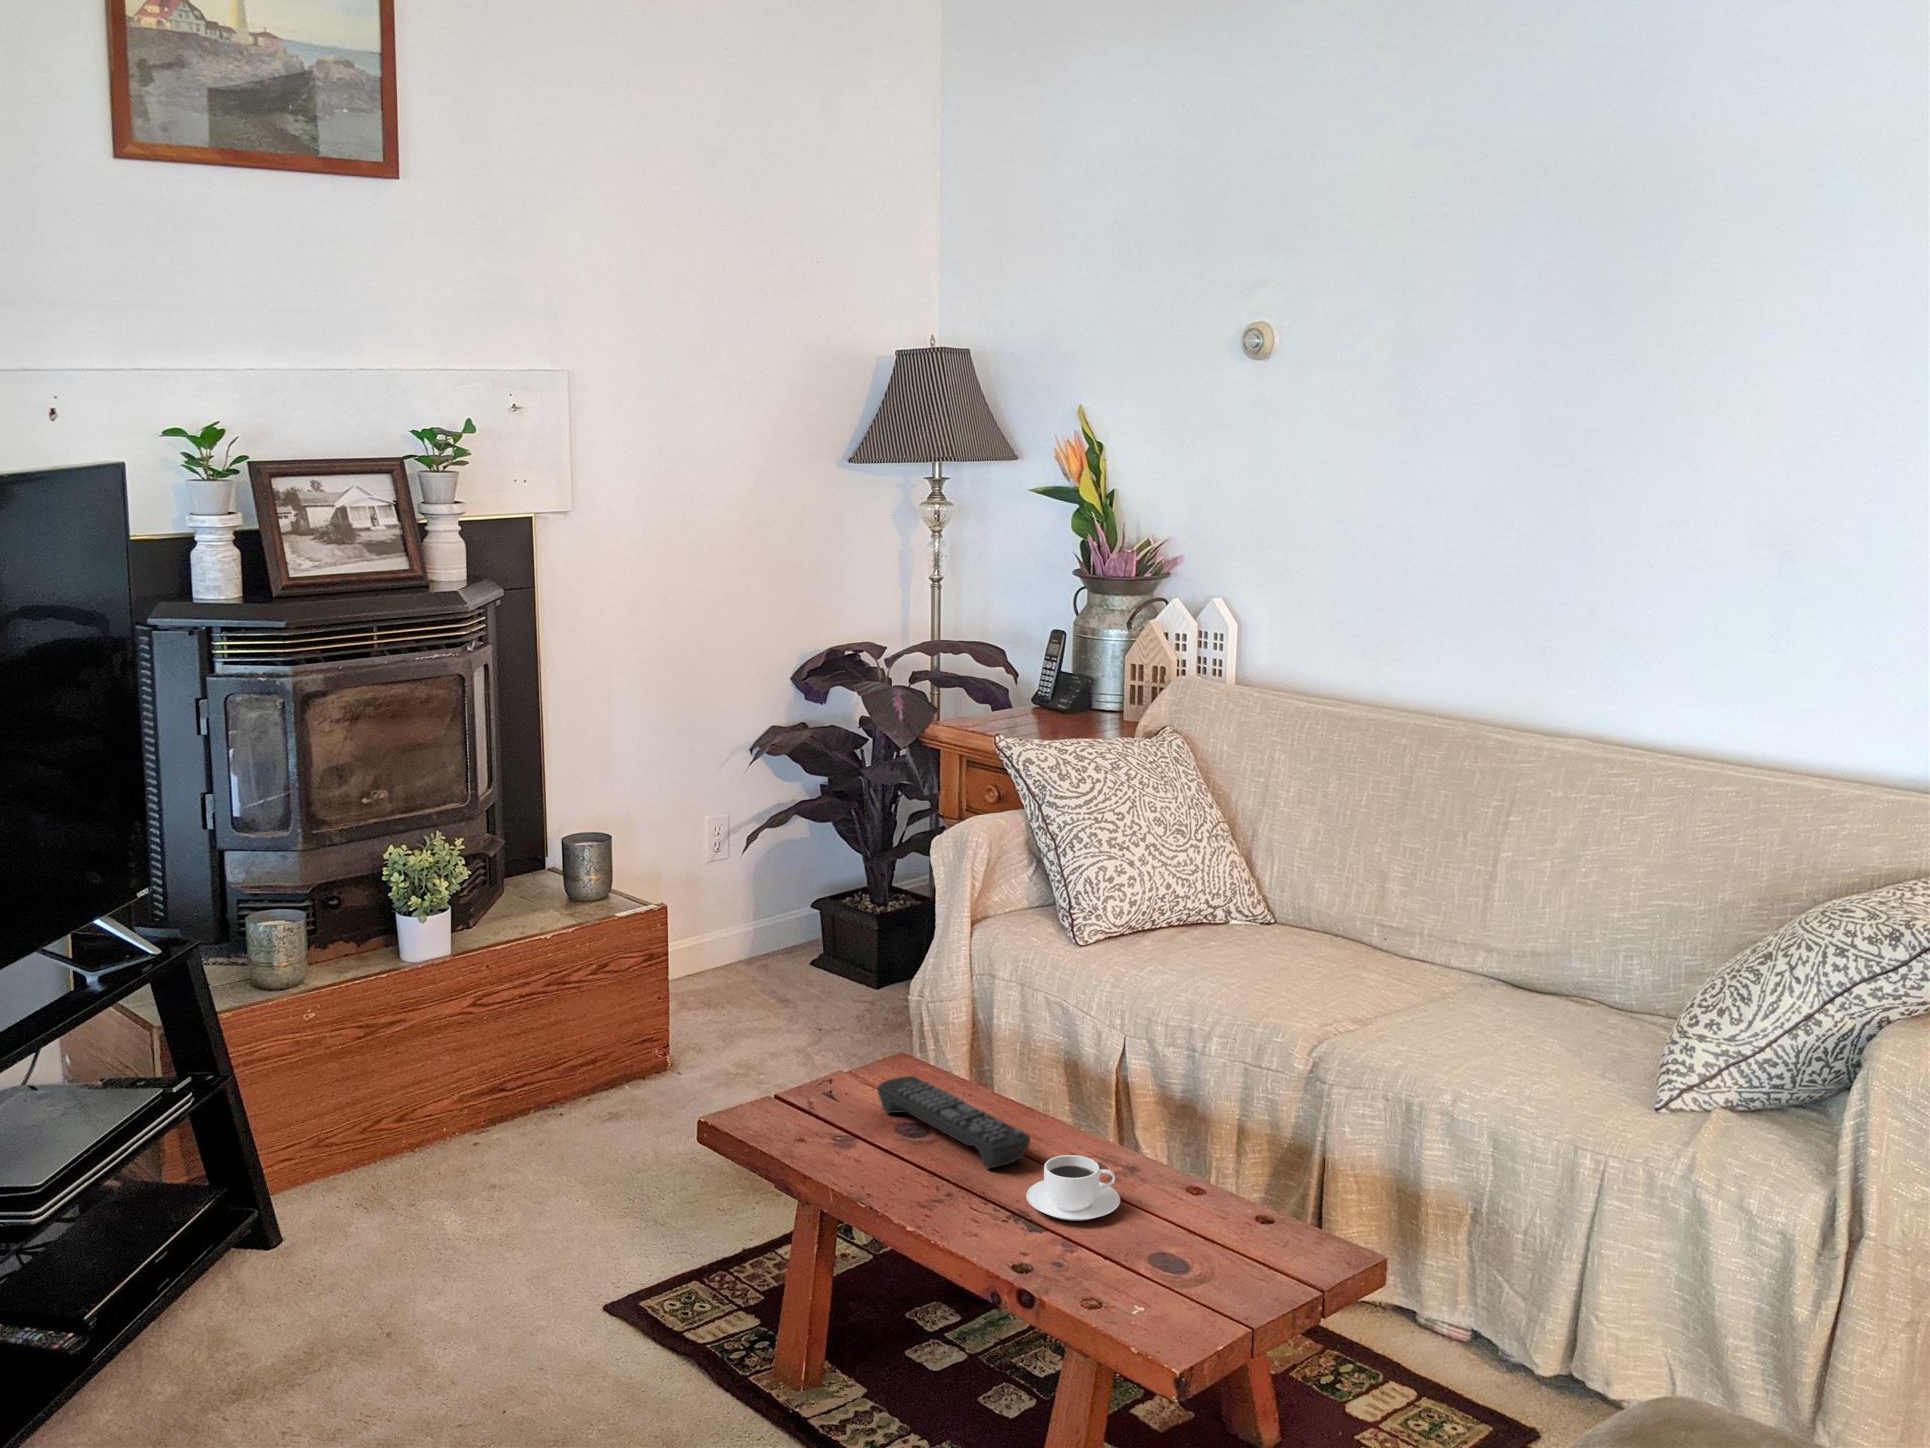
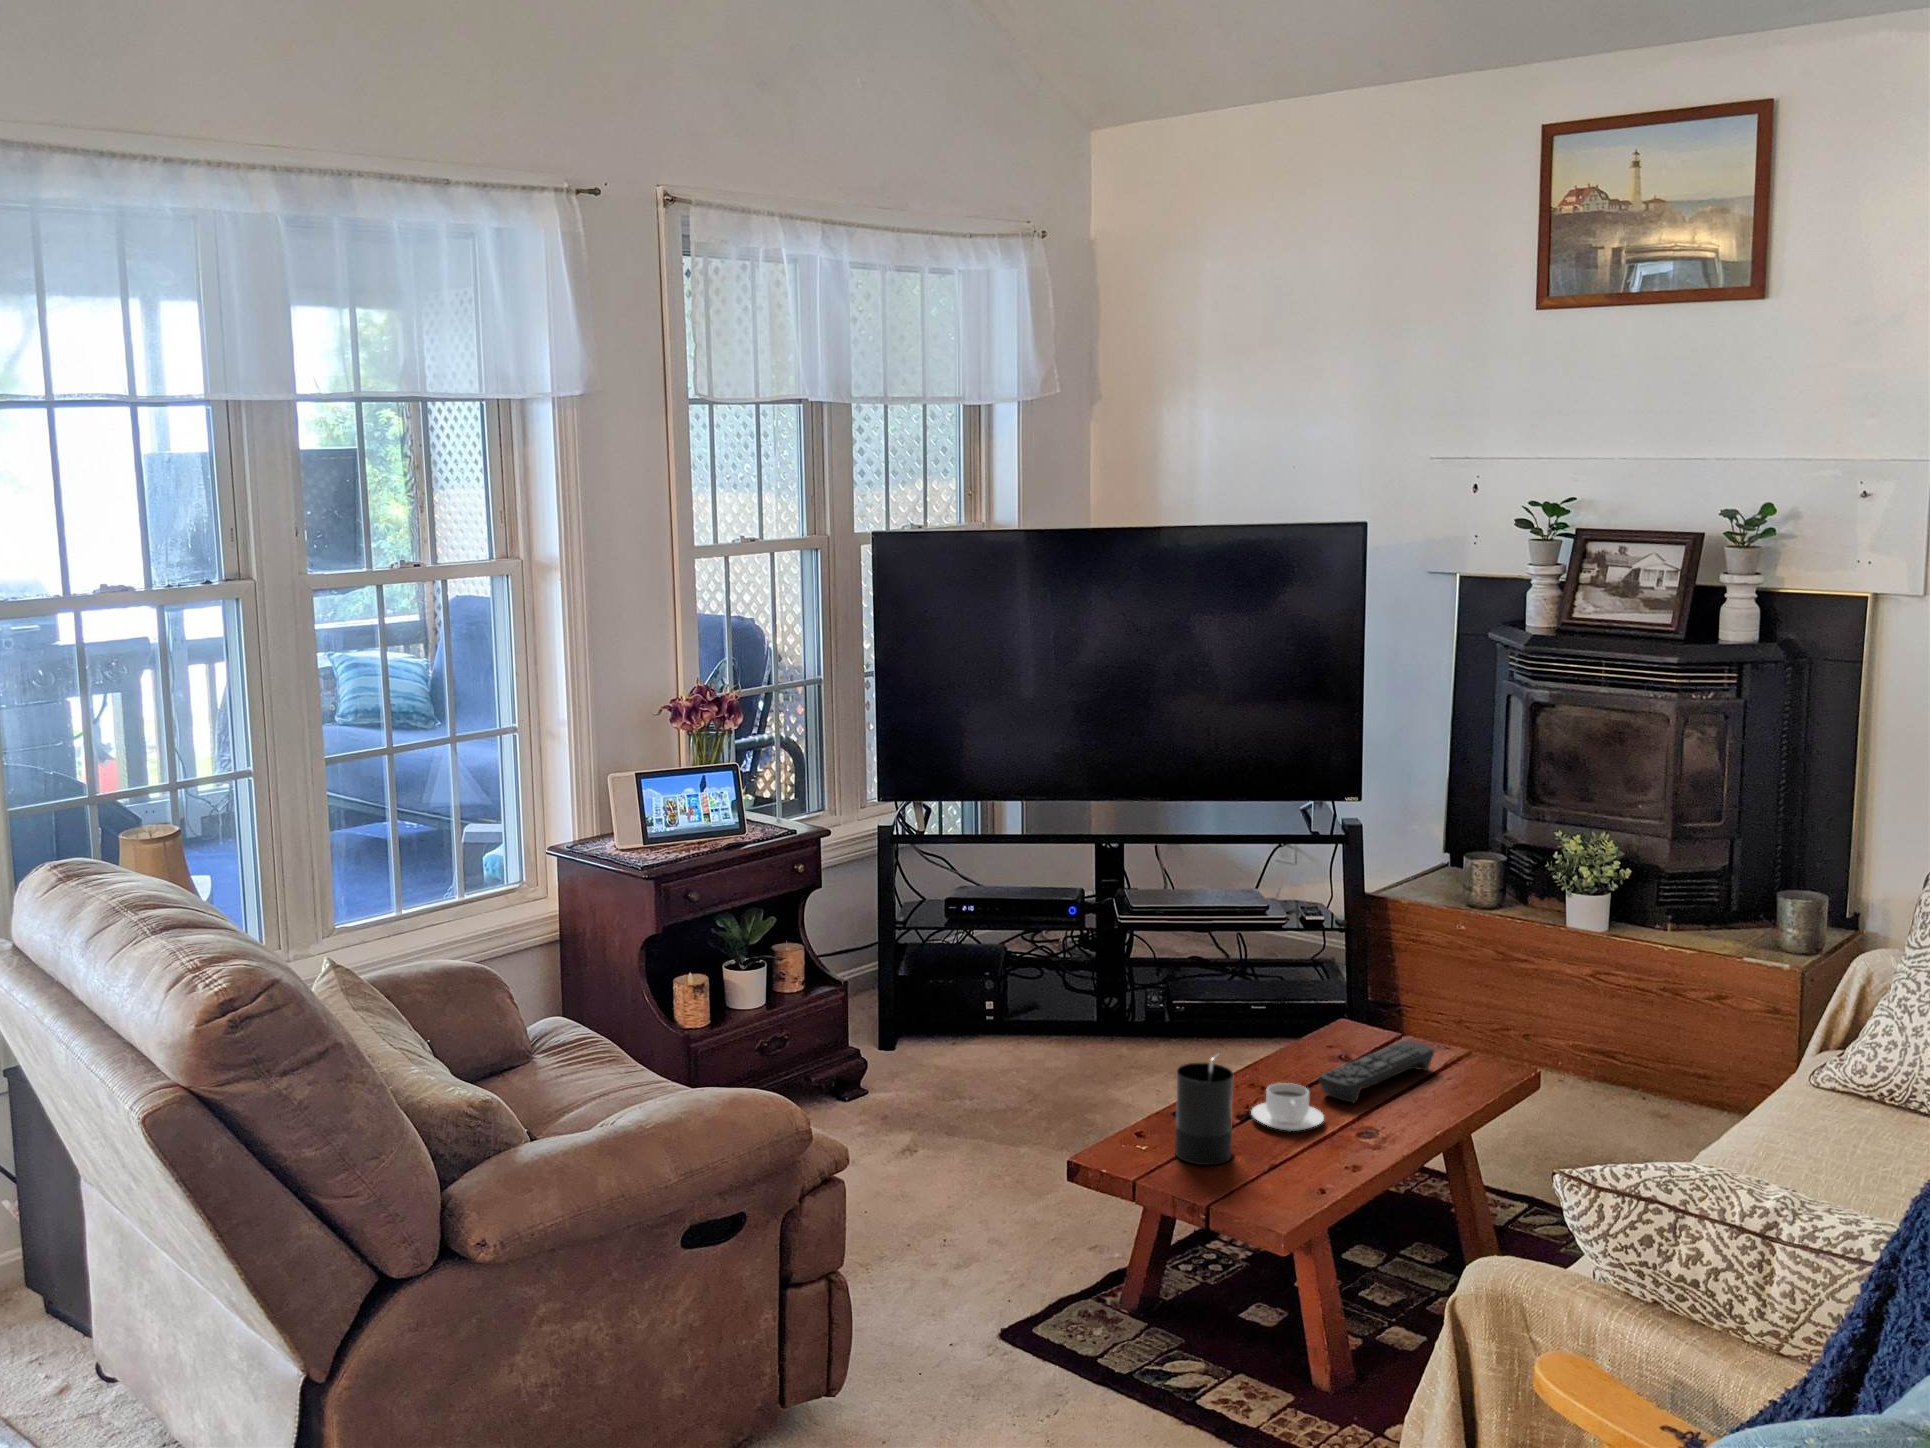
candle: none [1151,1141,1231,1292] -> present [1175,1054,1233,1165]

